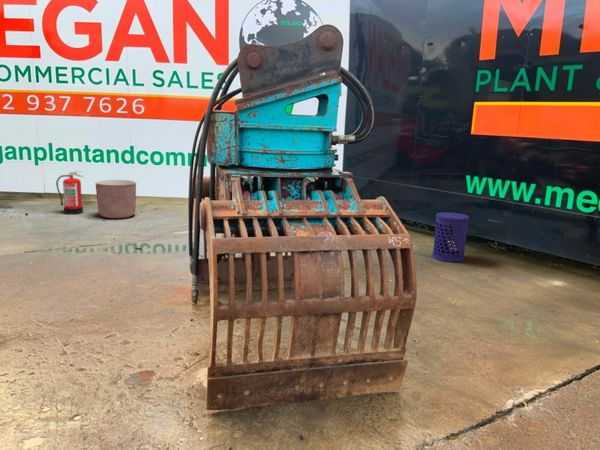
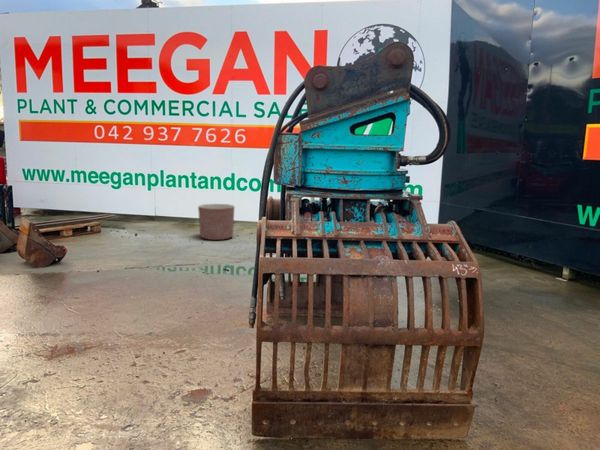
fire extinguisher: present [56,171,85,214] -> none [166,195,193,235]
waste bin: present [432,212,469,262] -> none [531,243,575,299]

